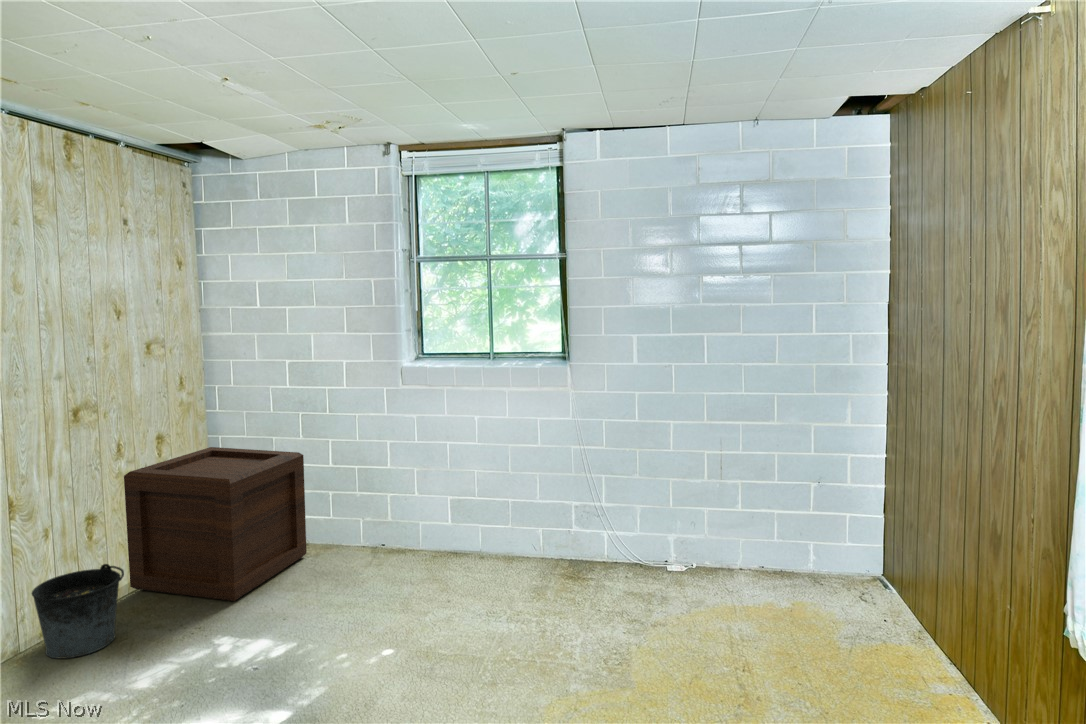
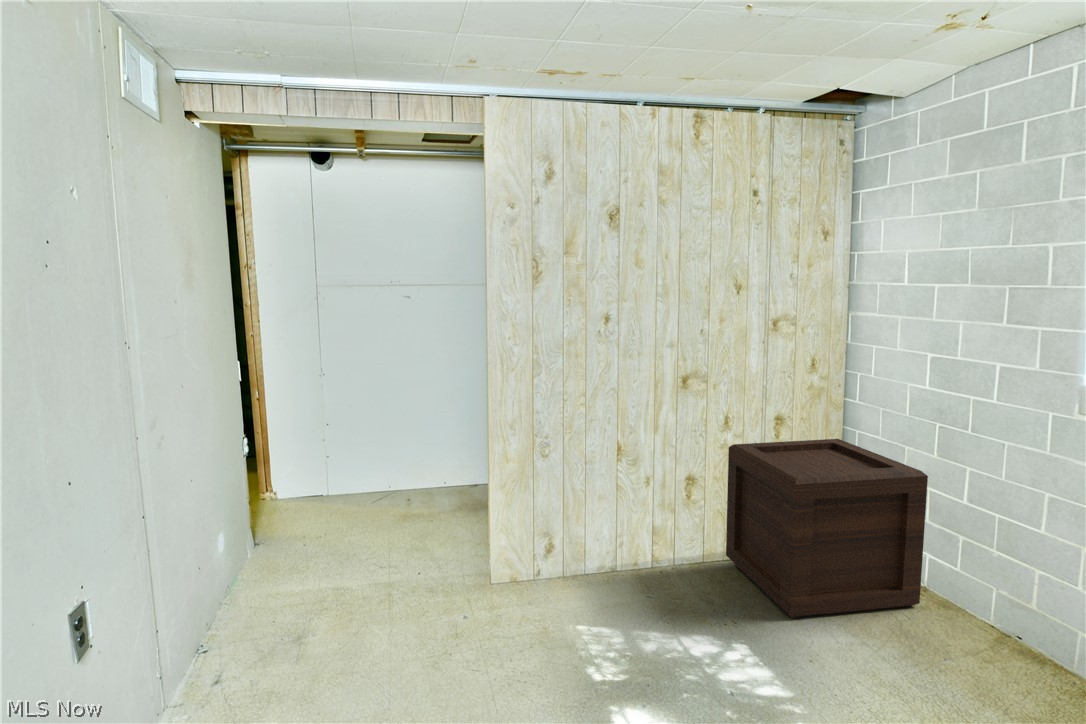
bucket: present [32,564,124,659] -> none [615,521,689,600]

